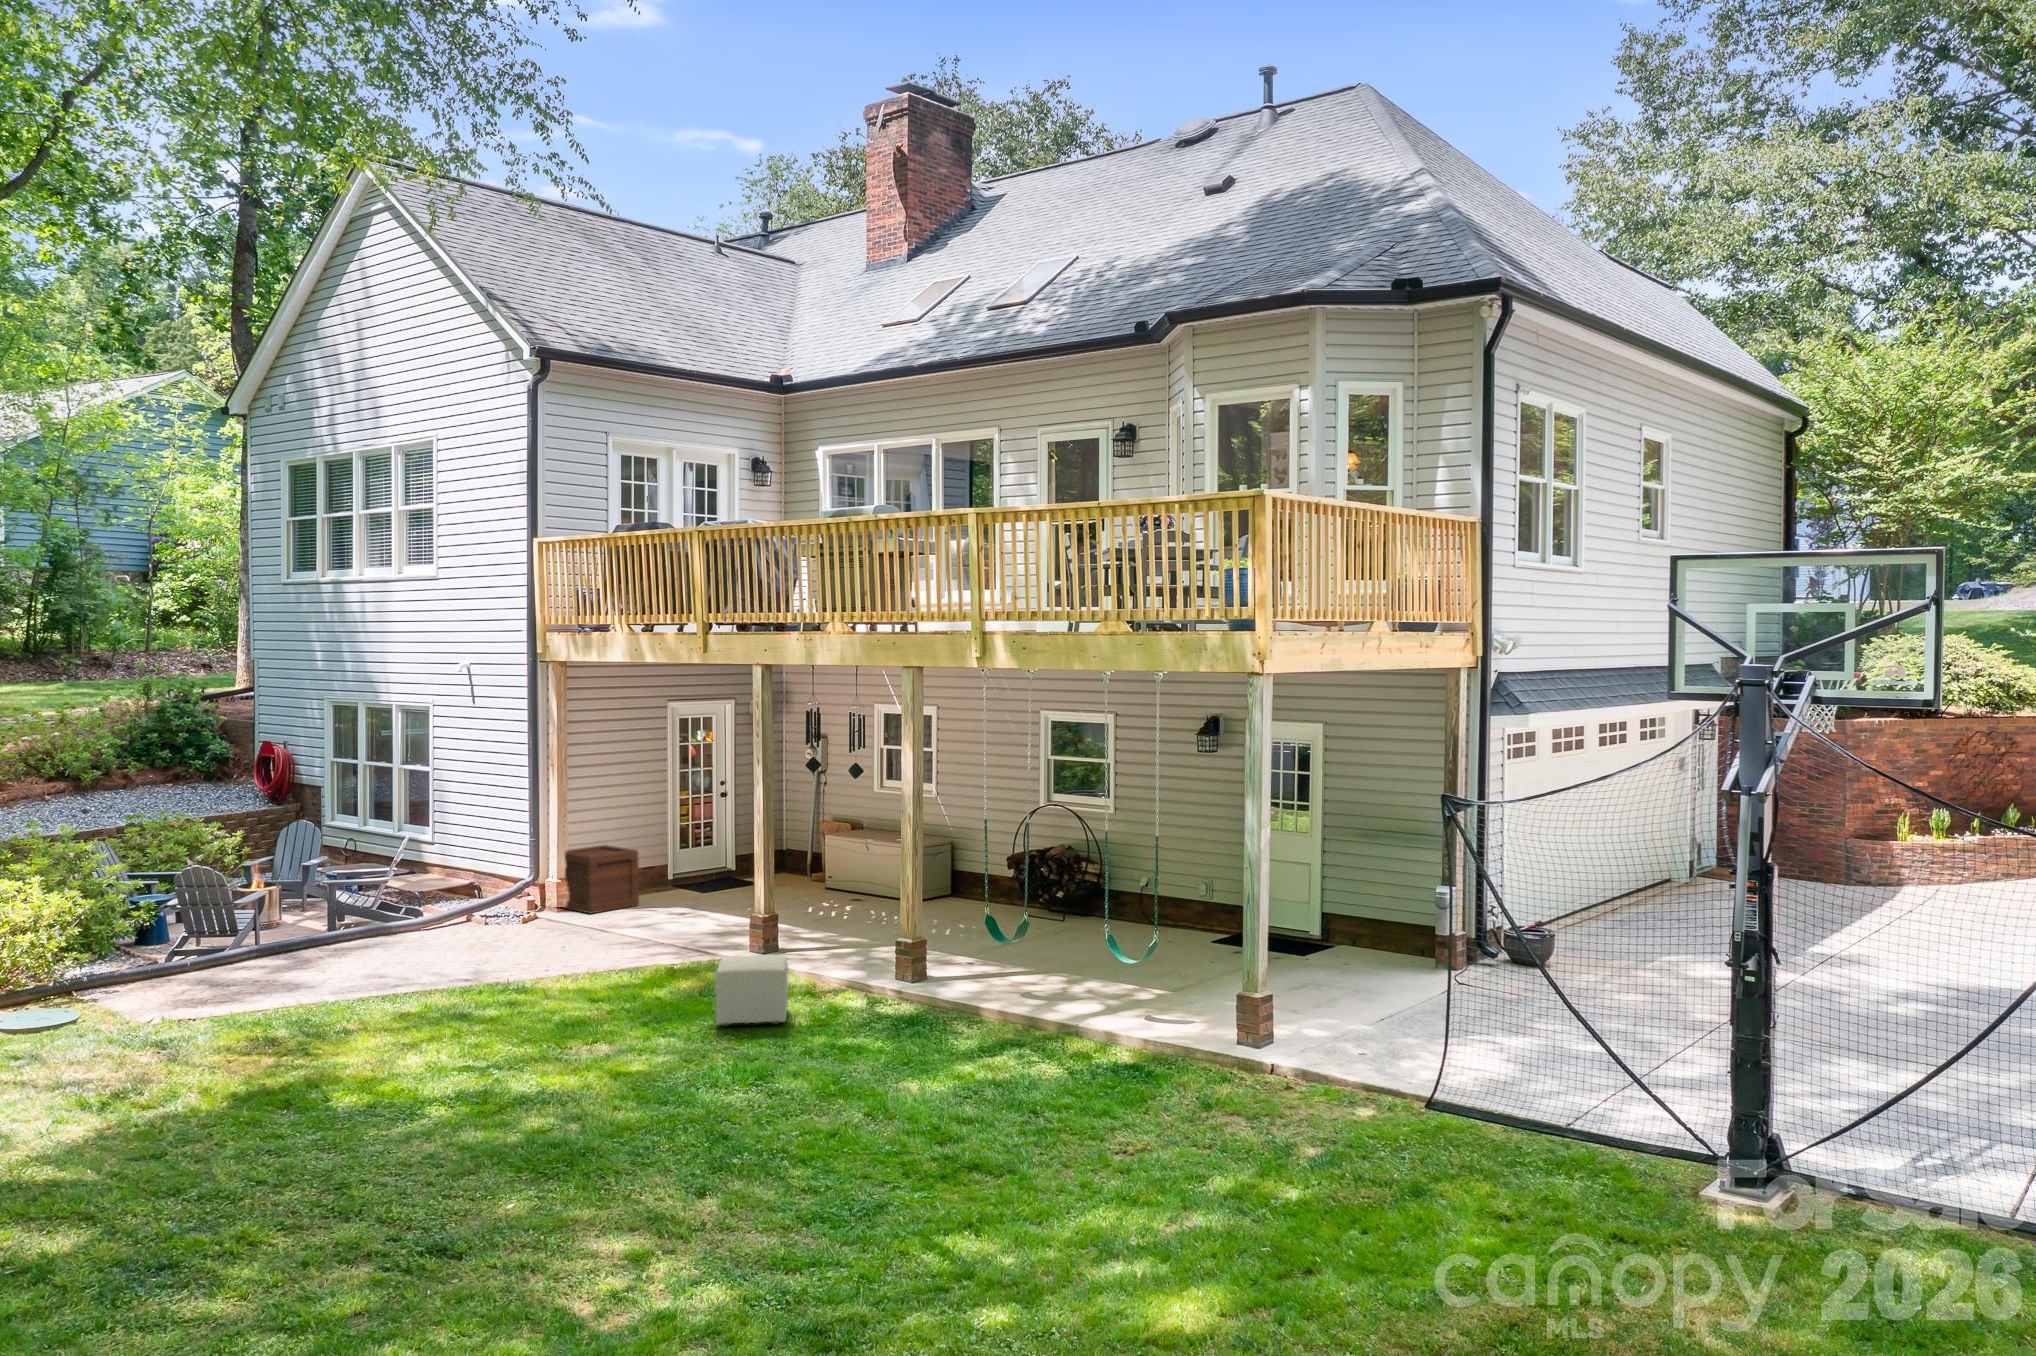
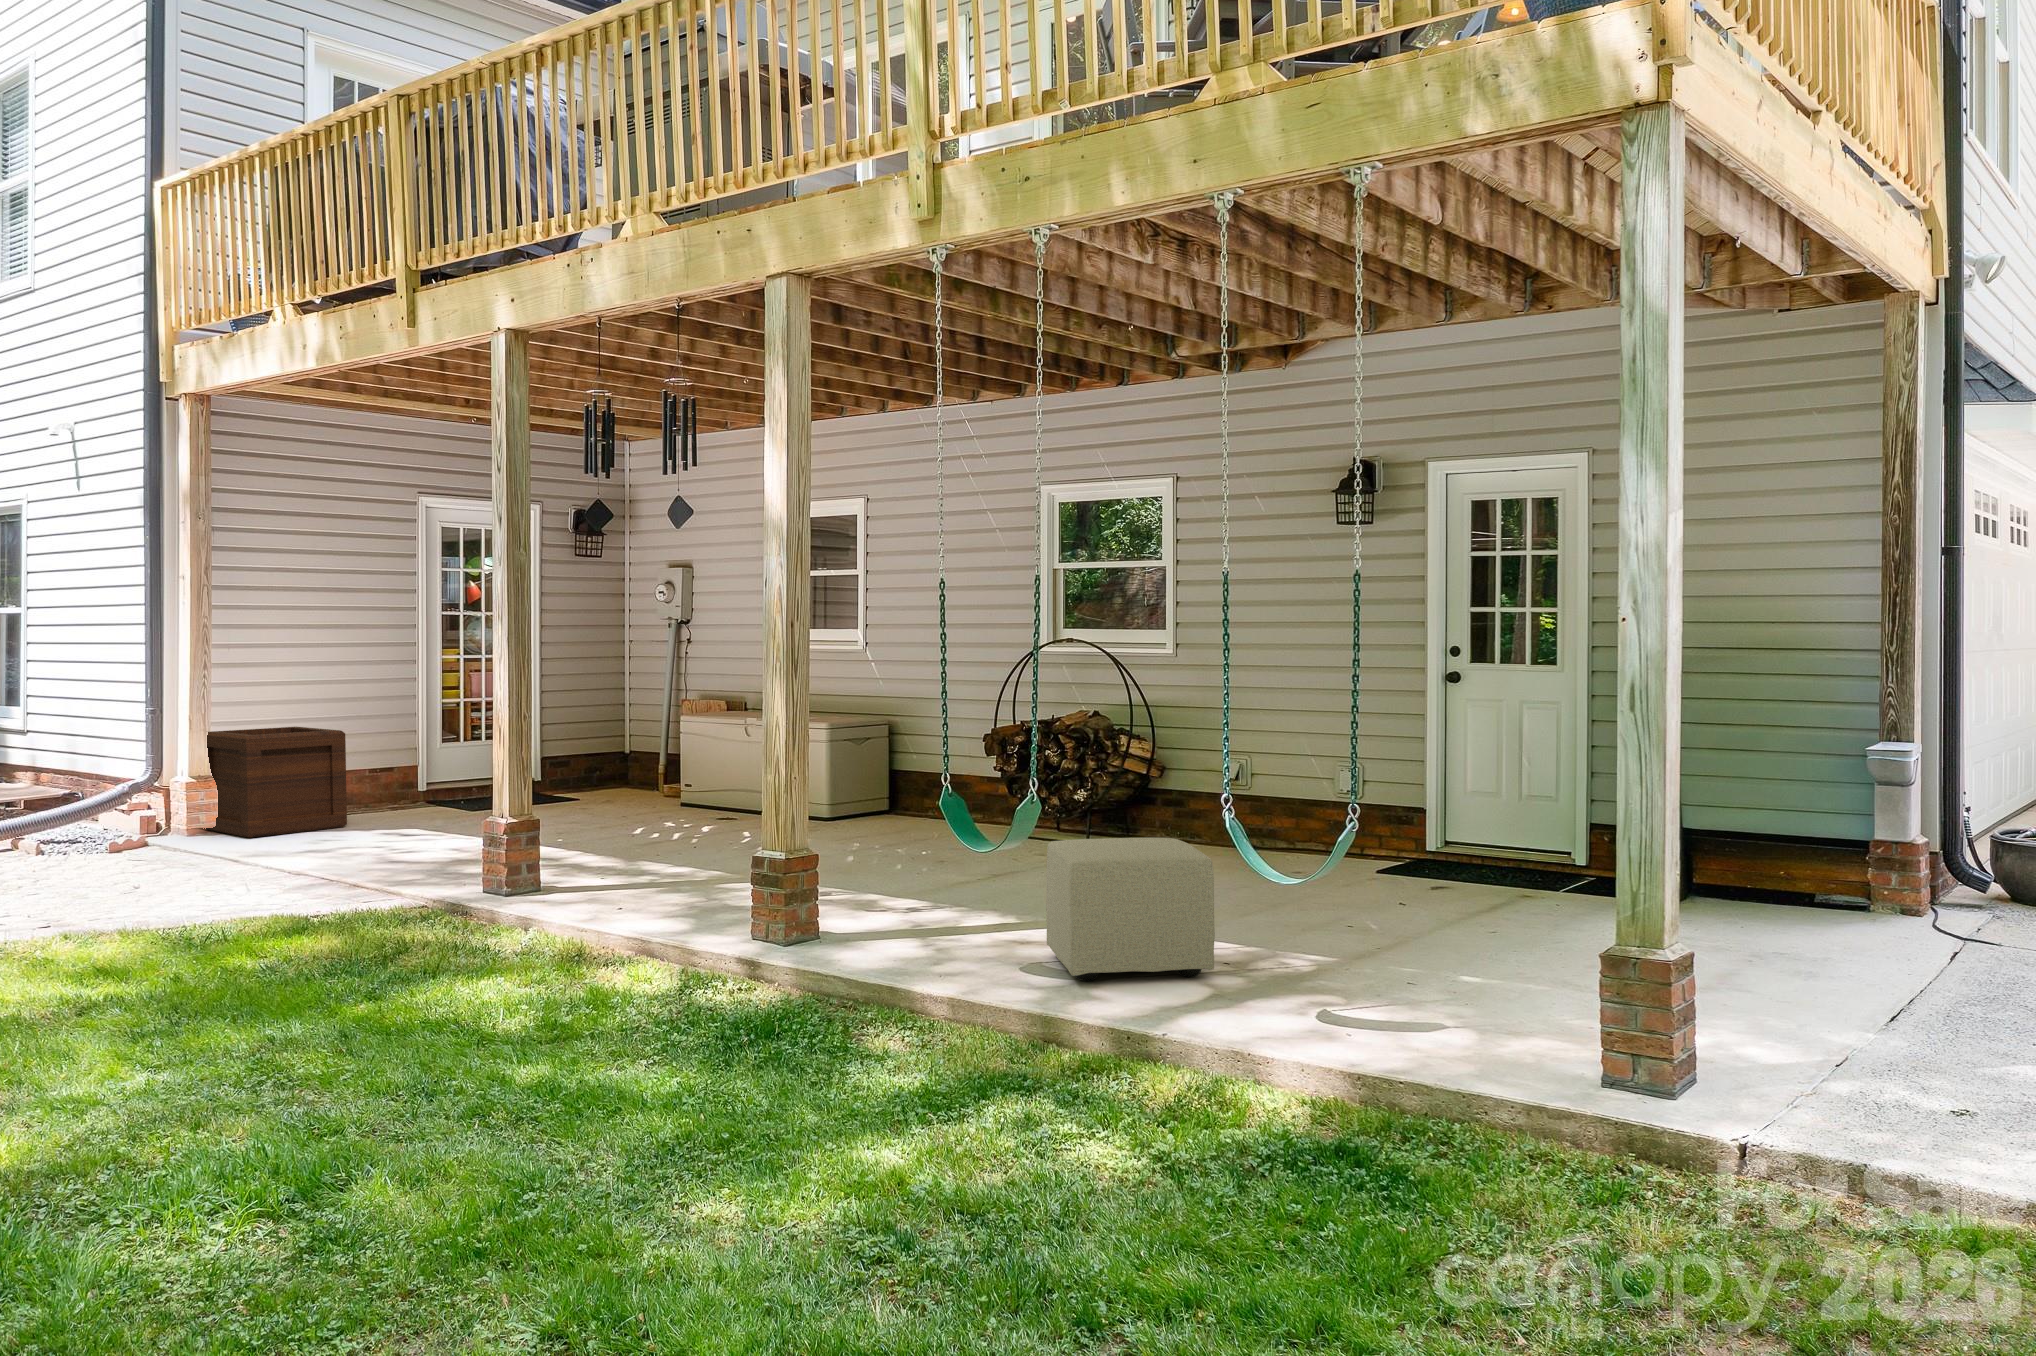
ottoman: present [715,955,788,1027] -> present [1046,838,1215,981]

